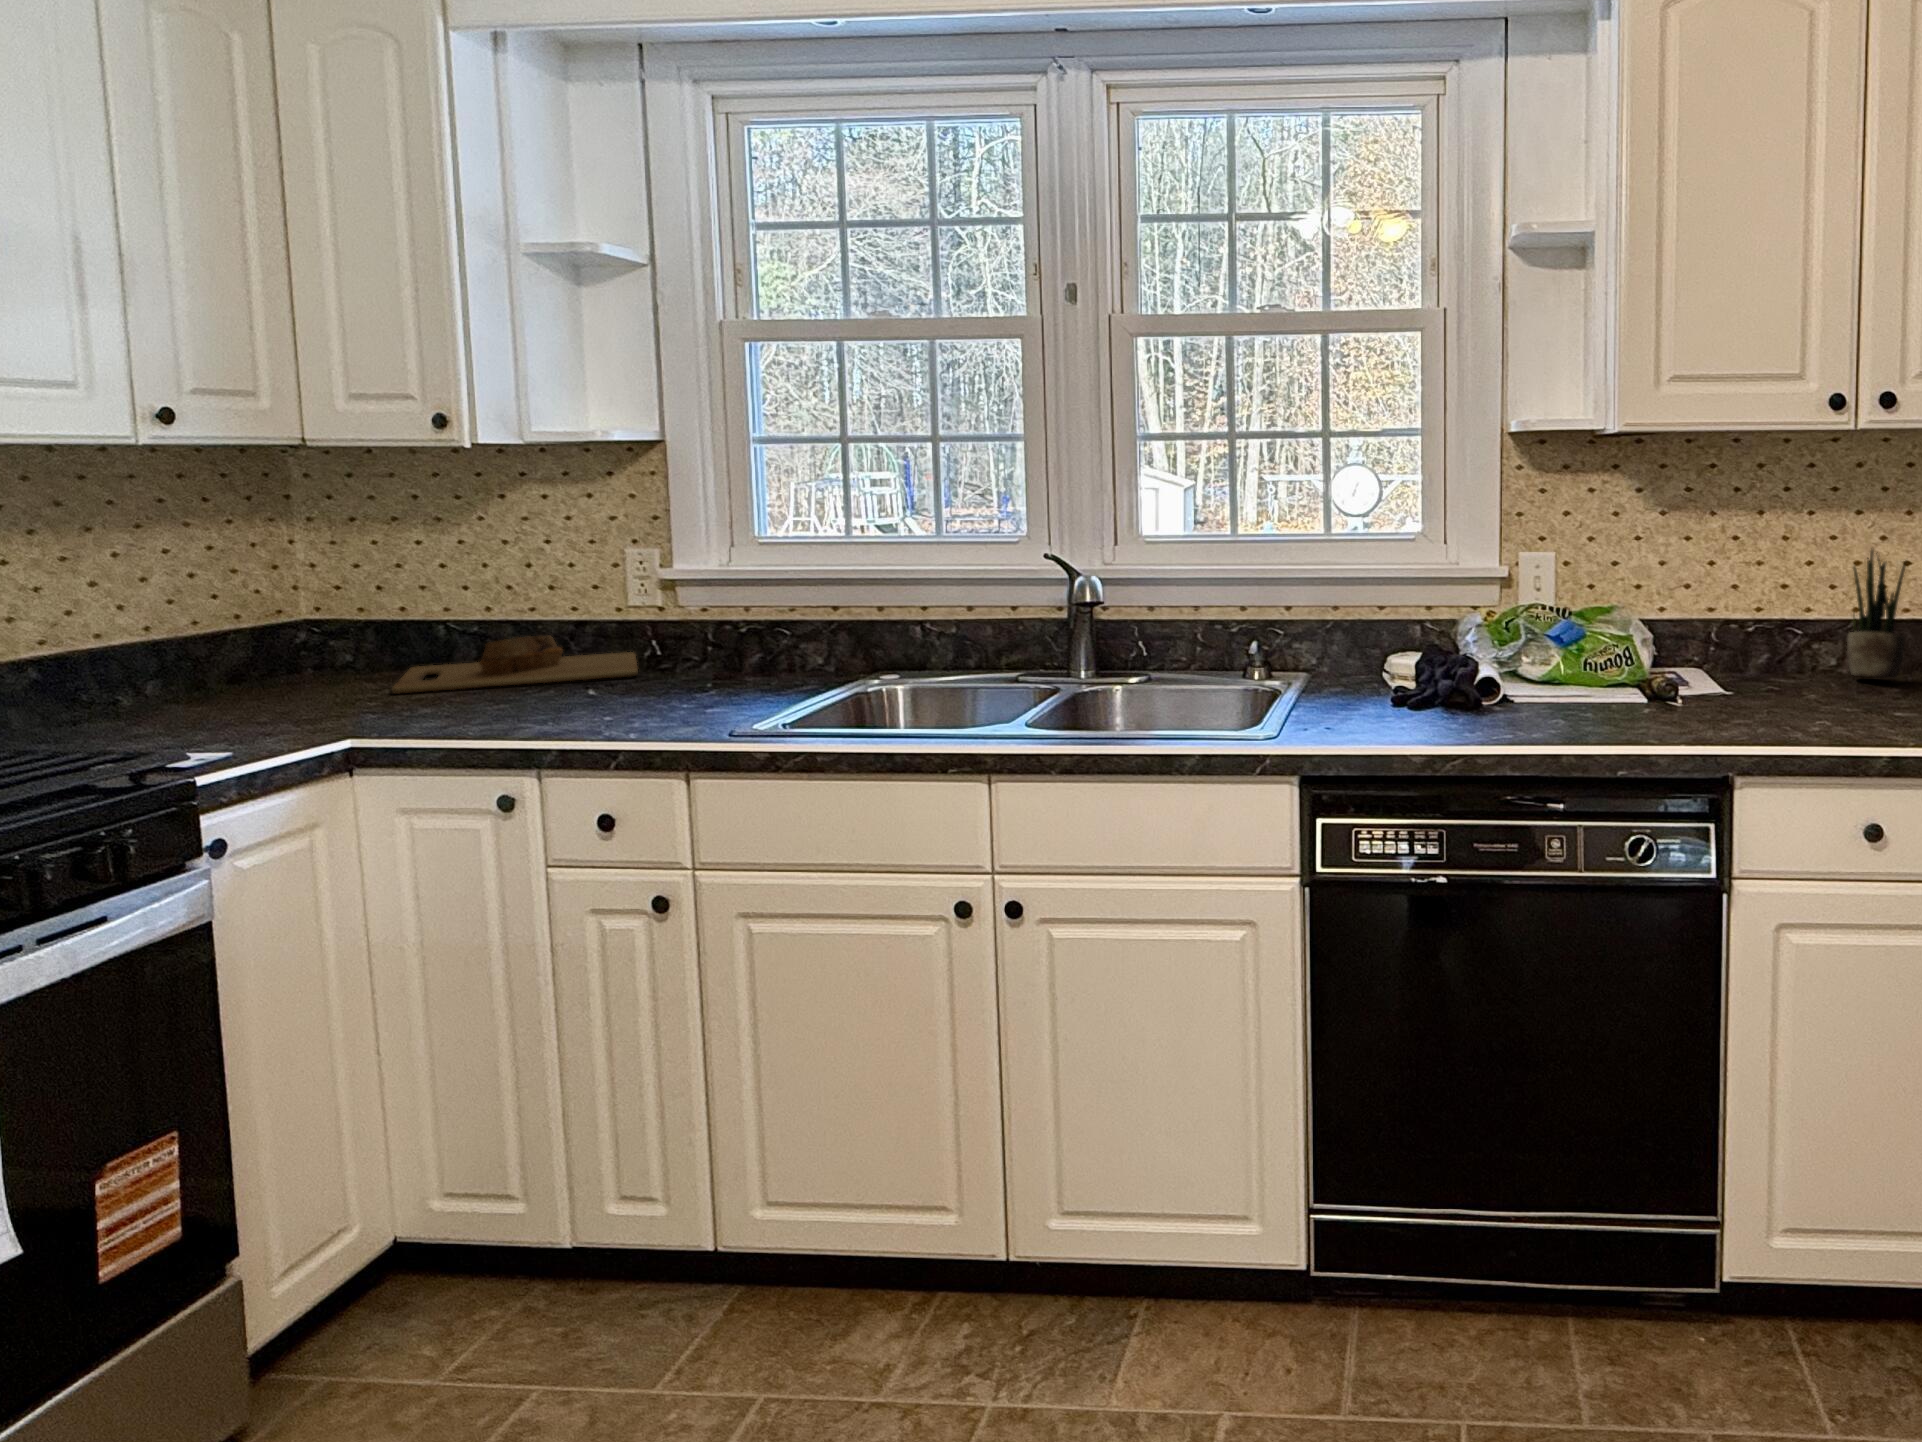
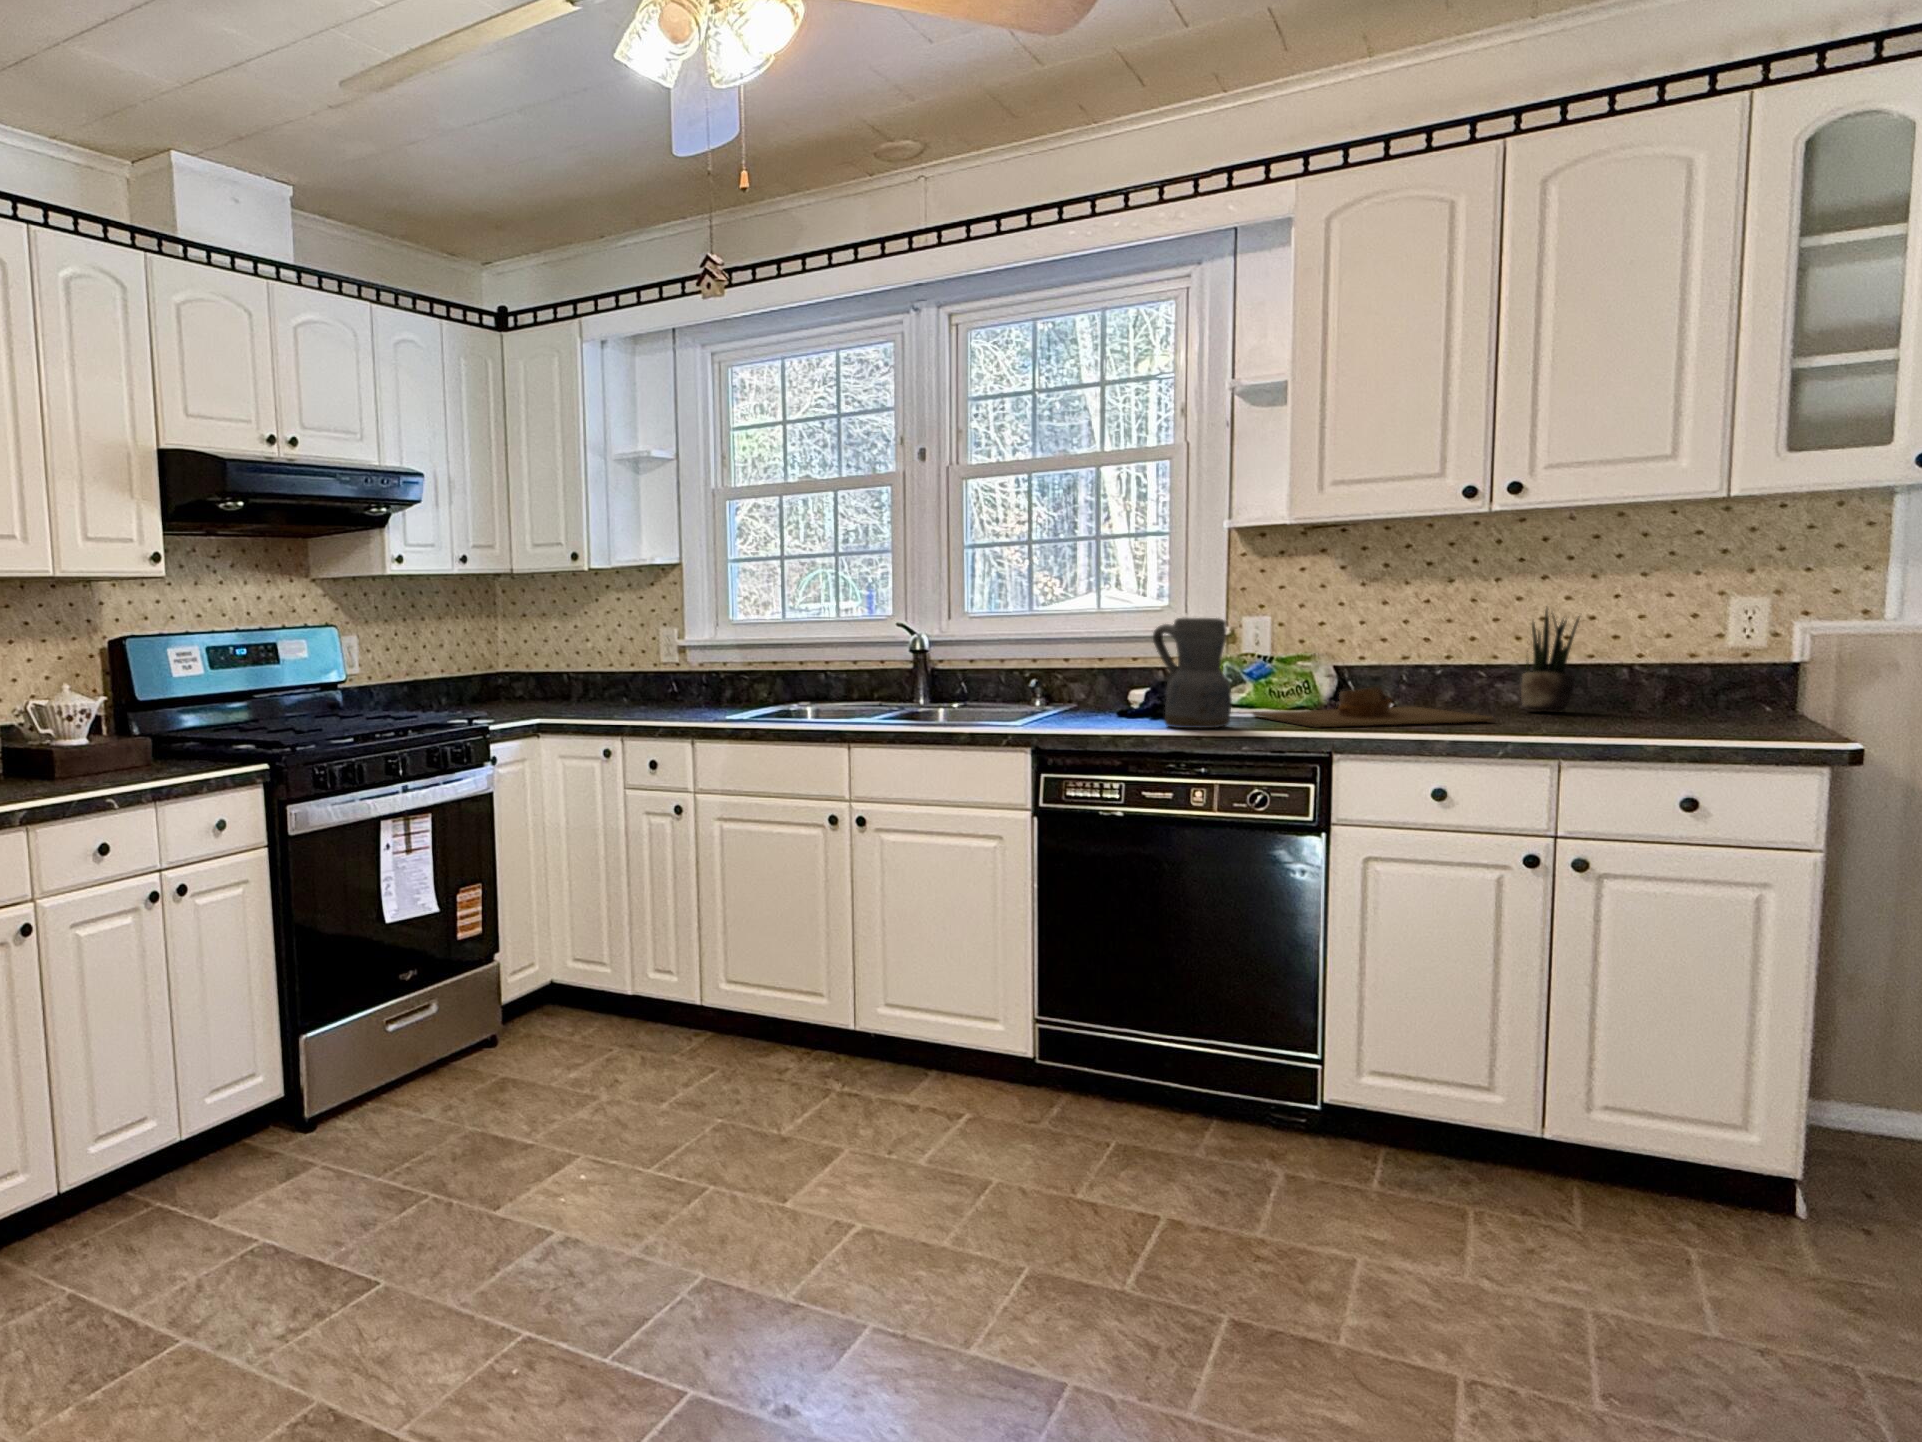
ceramic pitcher: none [1478,568,1592,743] -> present [1153,618,1232,728]
cutting board: present [392,635,638,694] -> present [1253,687,1494,728]

